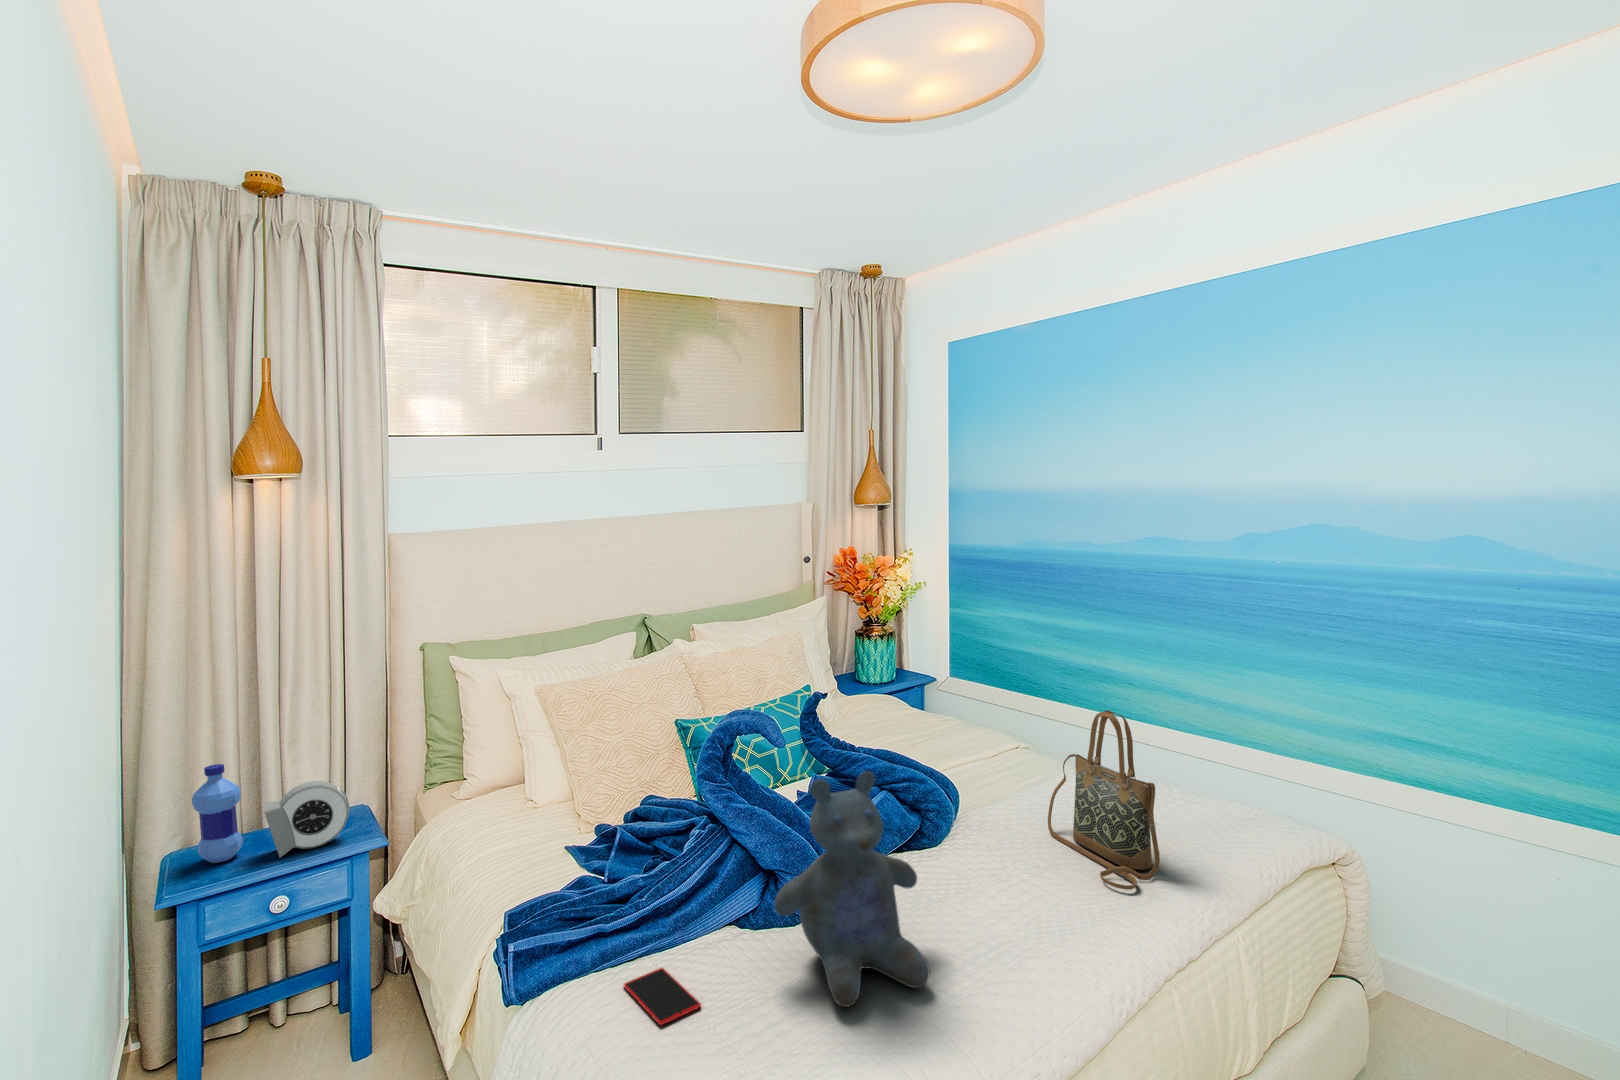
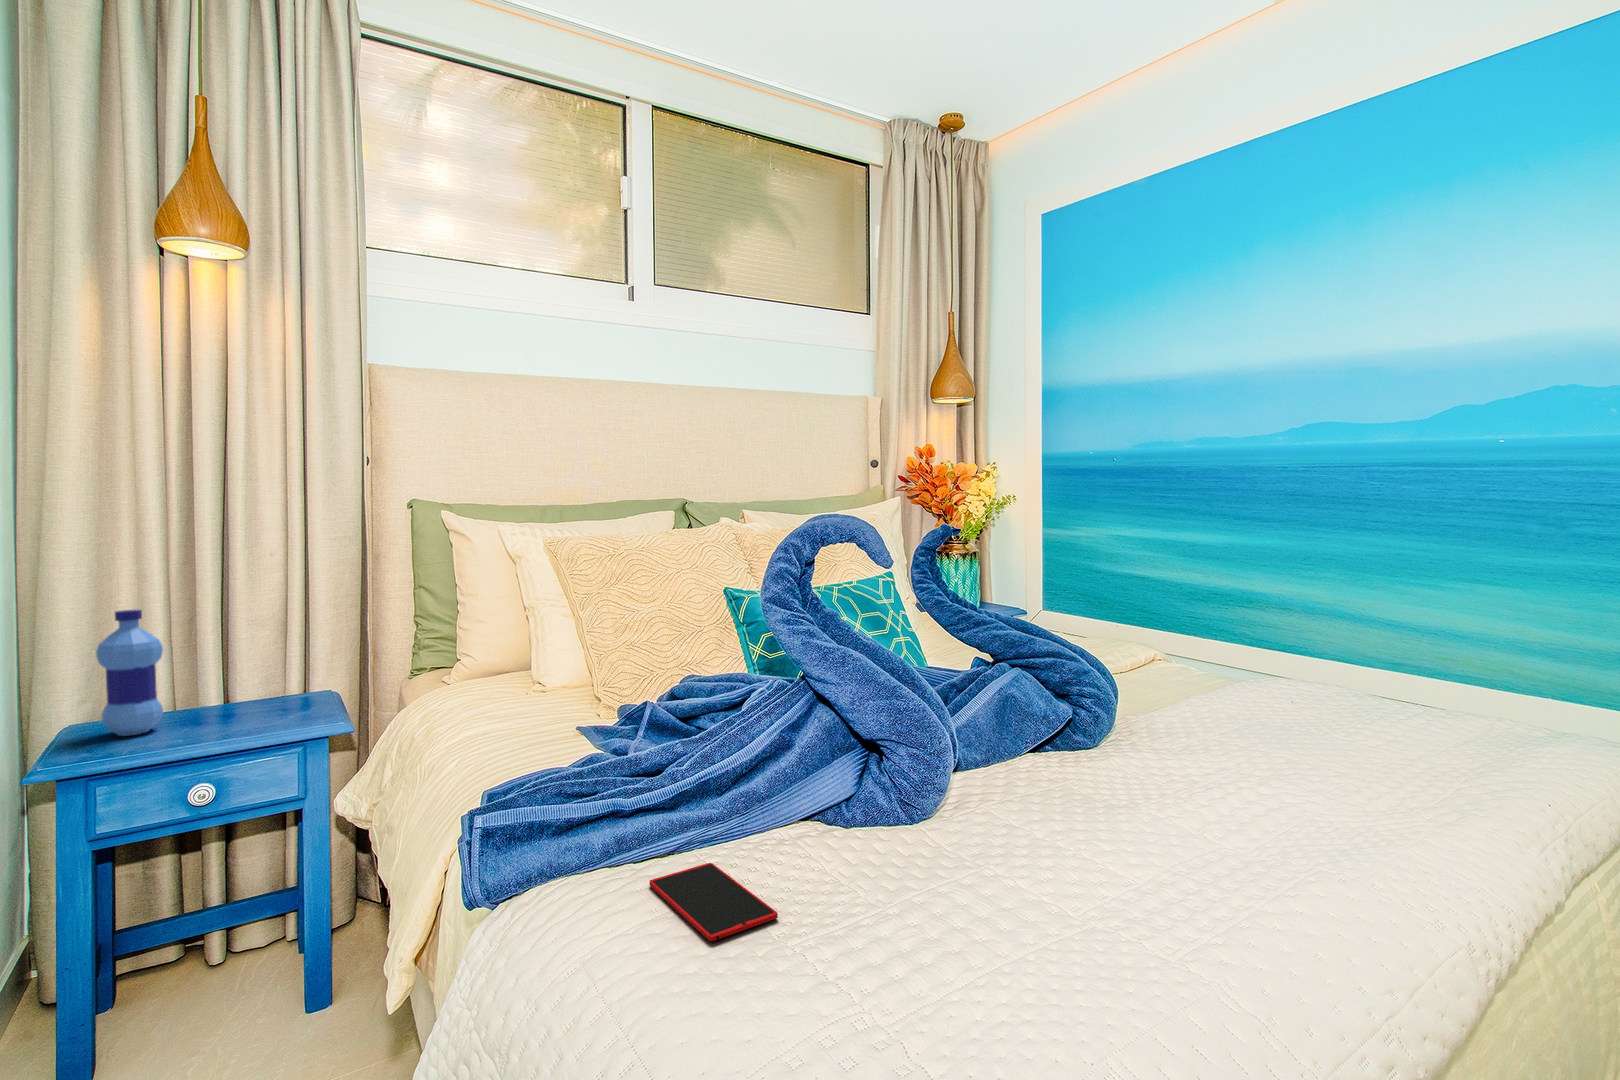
handbag: present [1048,710,1160,890] -> none [1244,553,1453,797]
stuffed bear: present [774,771,930,1007] -> none [895,567,1164,928]
alarm clock: present [264,781,350,858] -> none [187,641,304,734]

